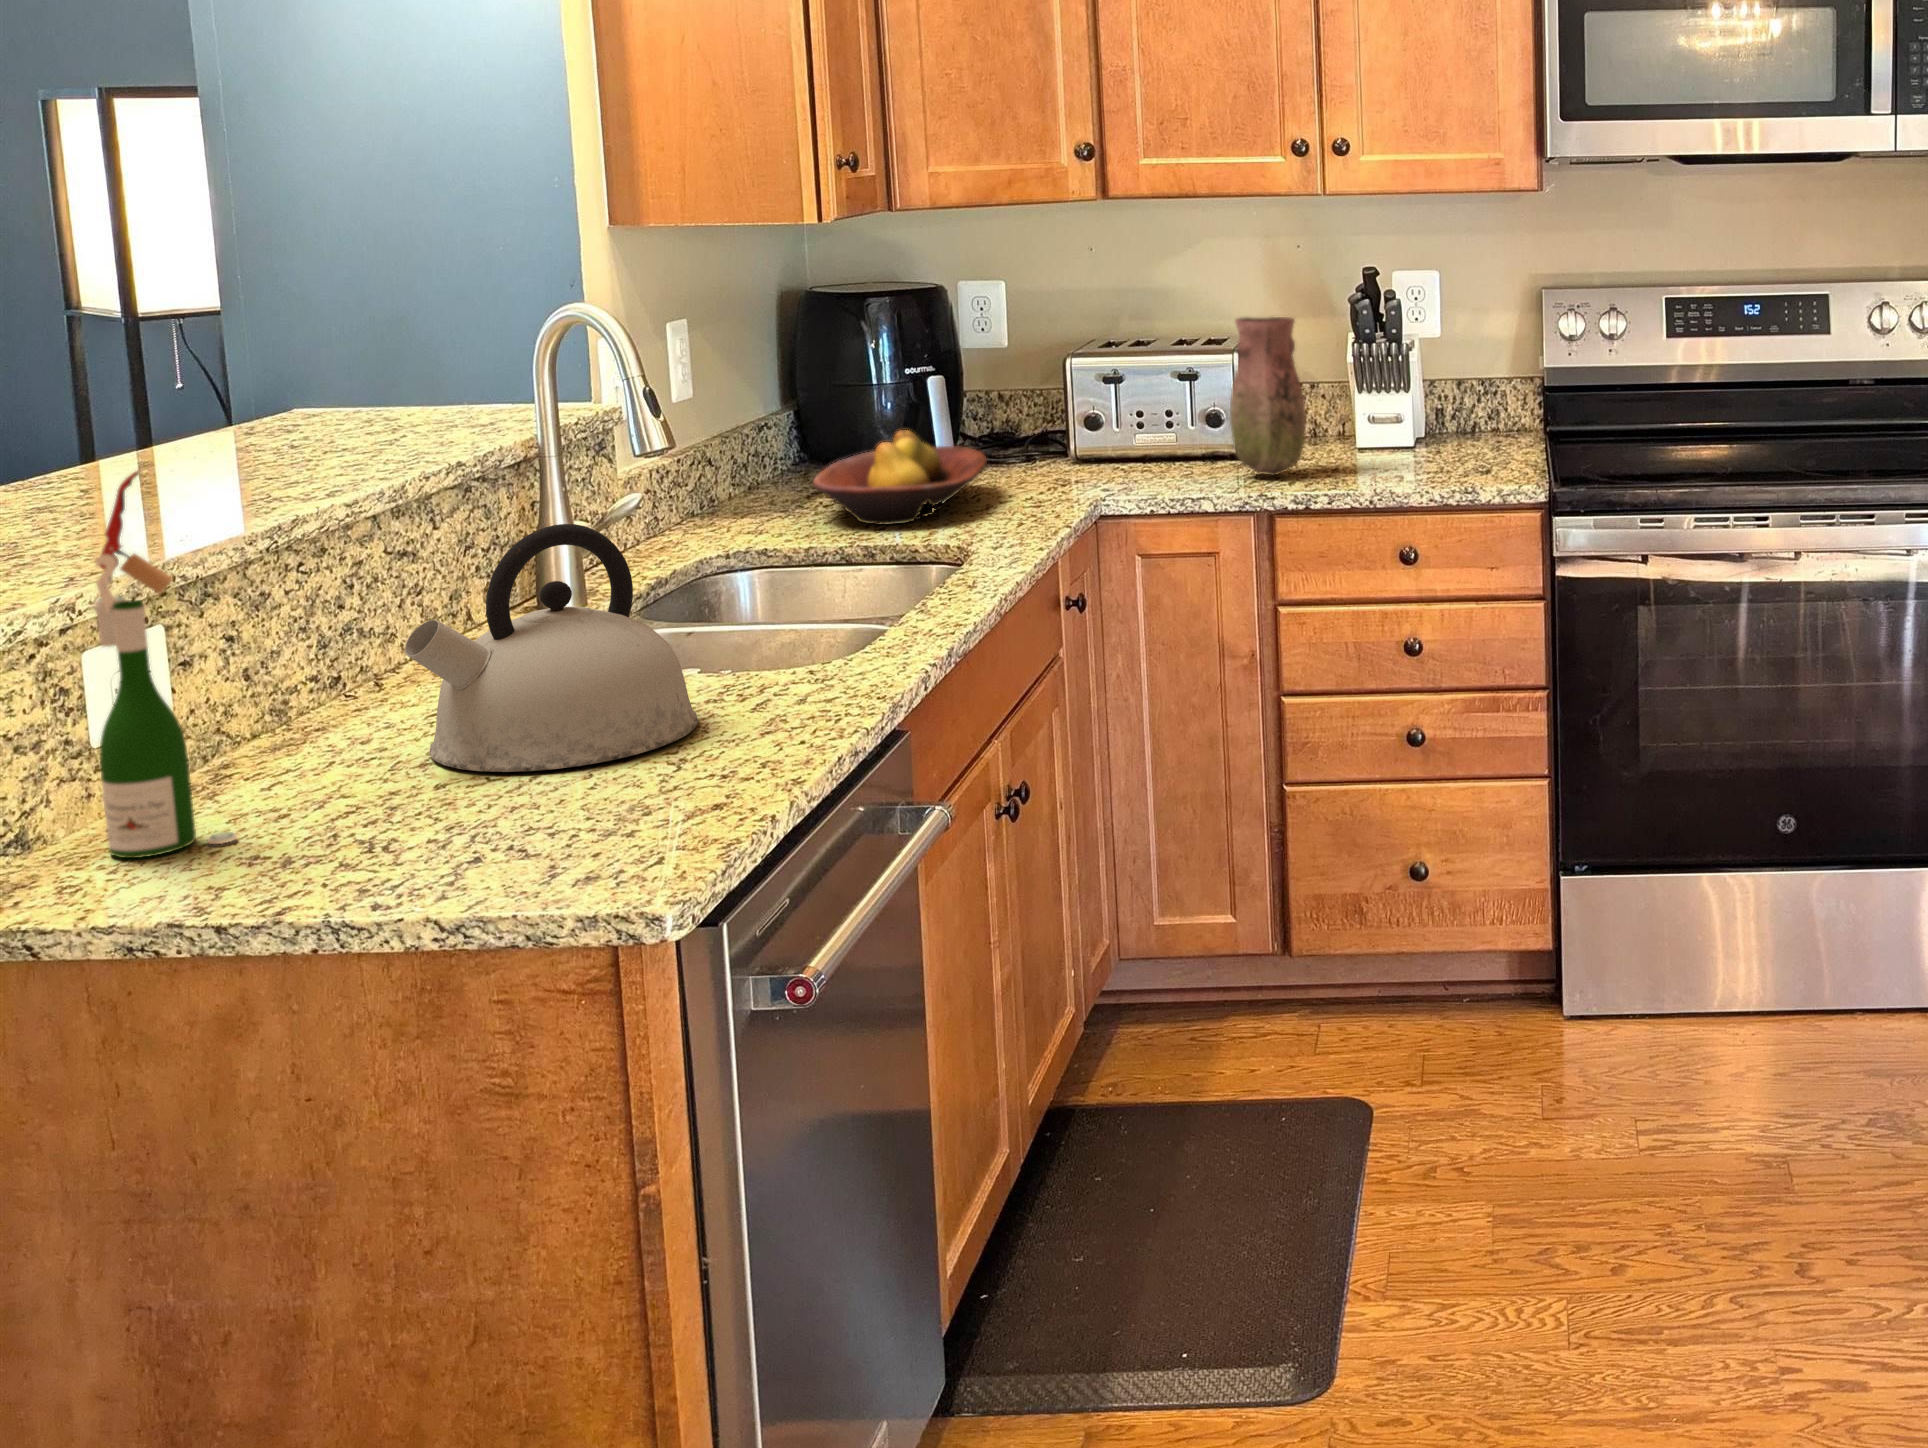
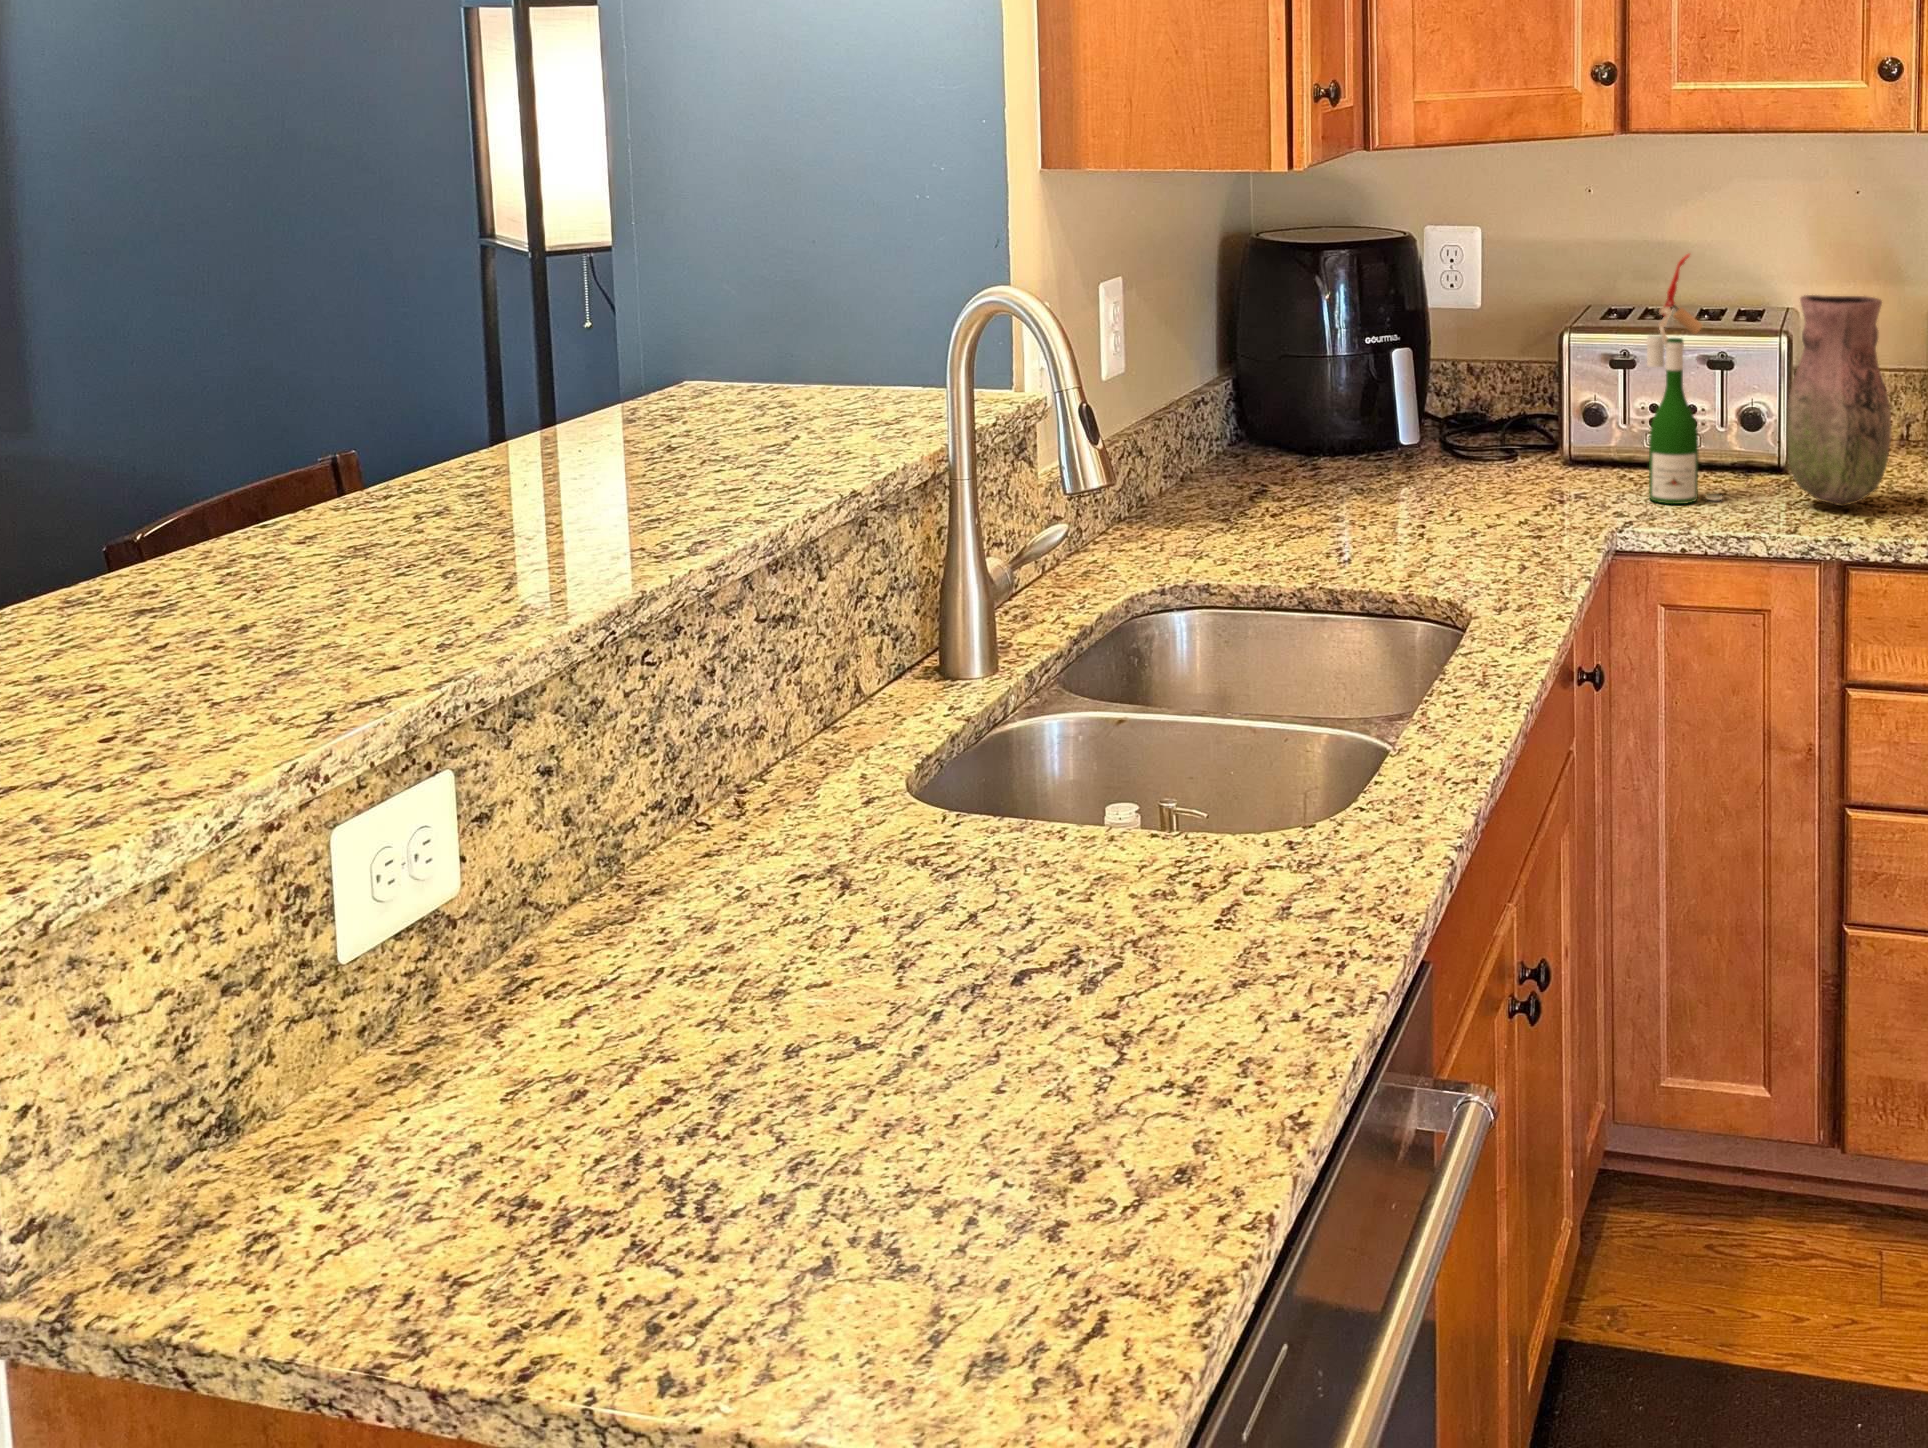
fruit bowl: present [813,430,987,525] -> none [1266,426,1477,556]
wine bottle: present [95,470,237,858] -> present [1646,254,1722,504]
kettle: present [405,524,698,772] -> none [758,652,1159,1049]

